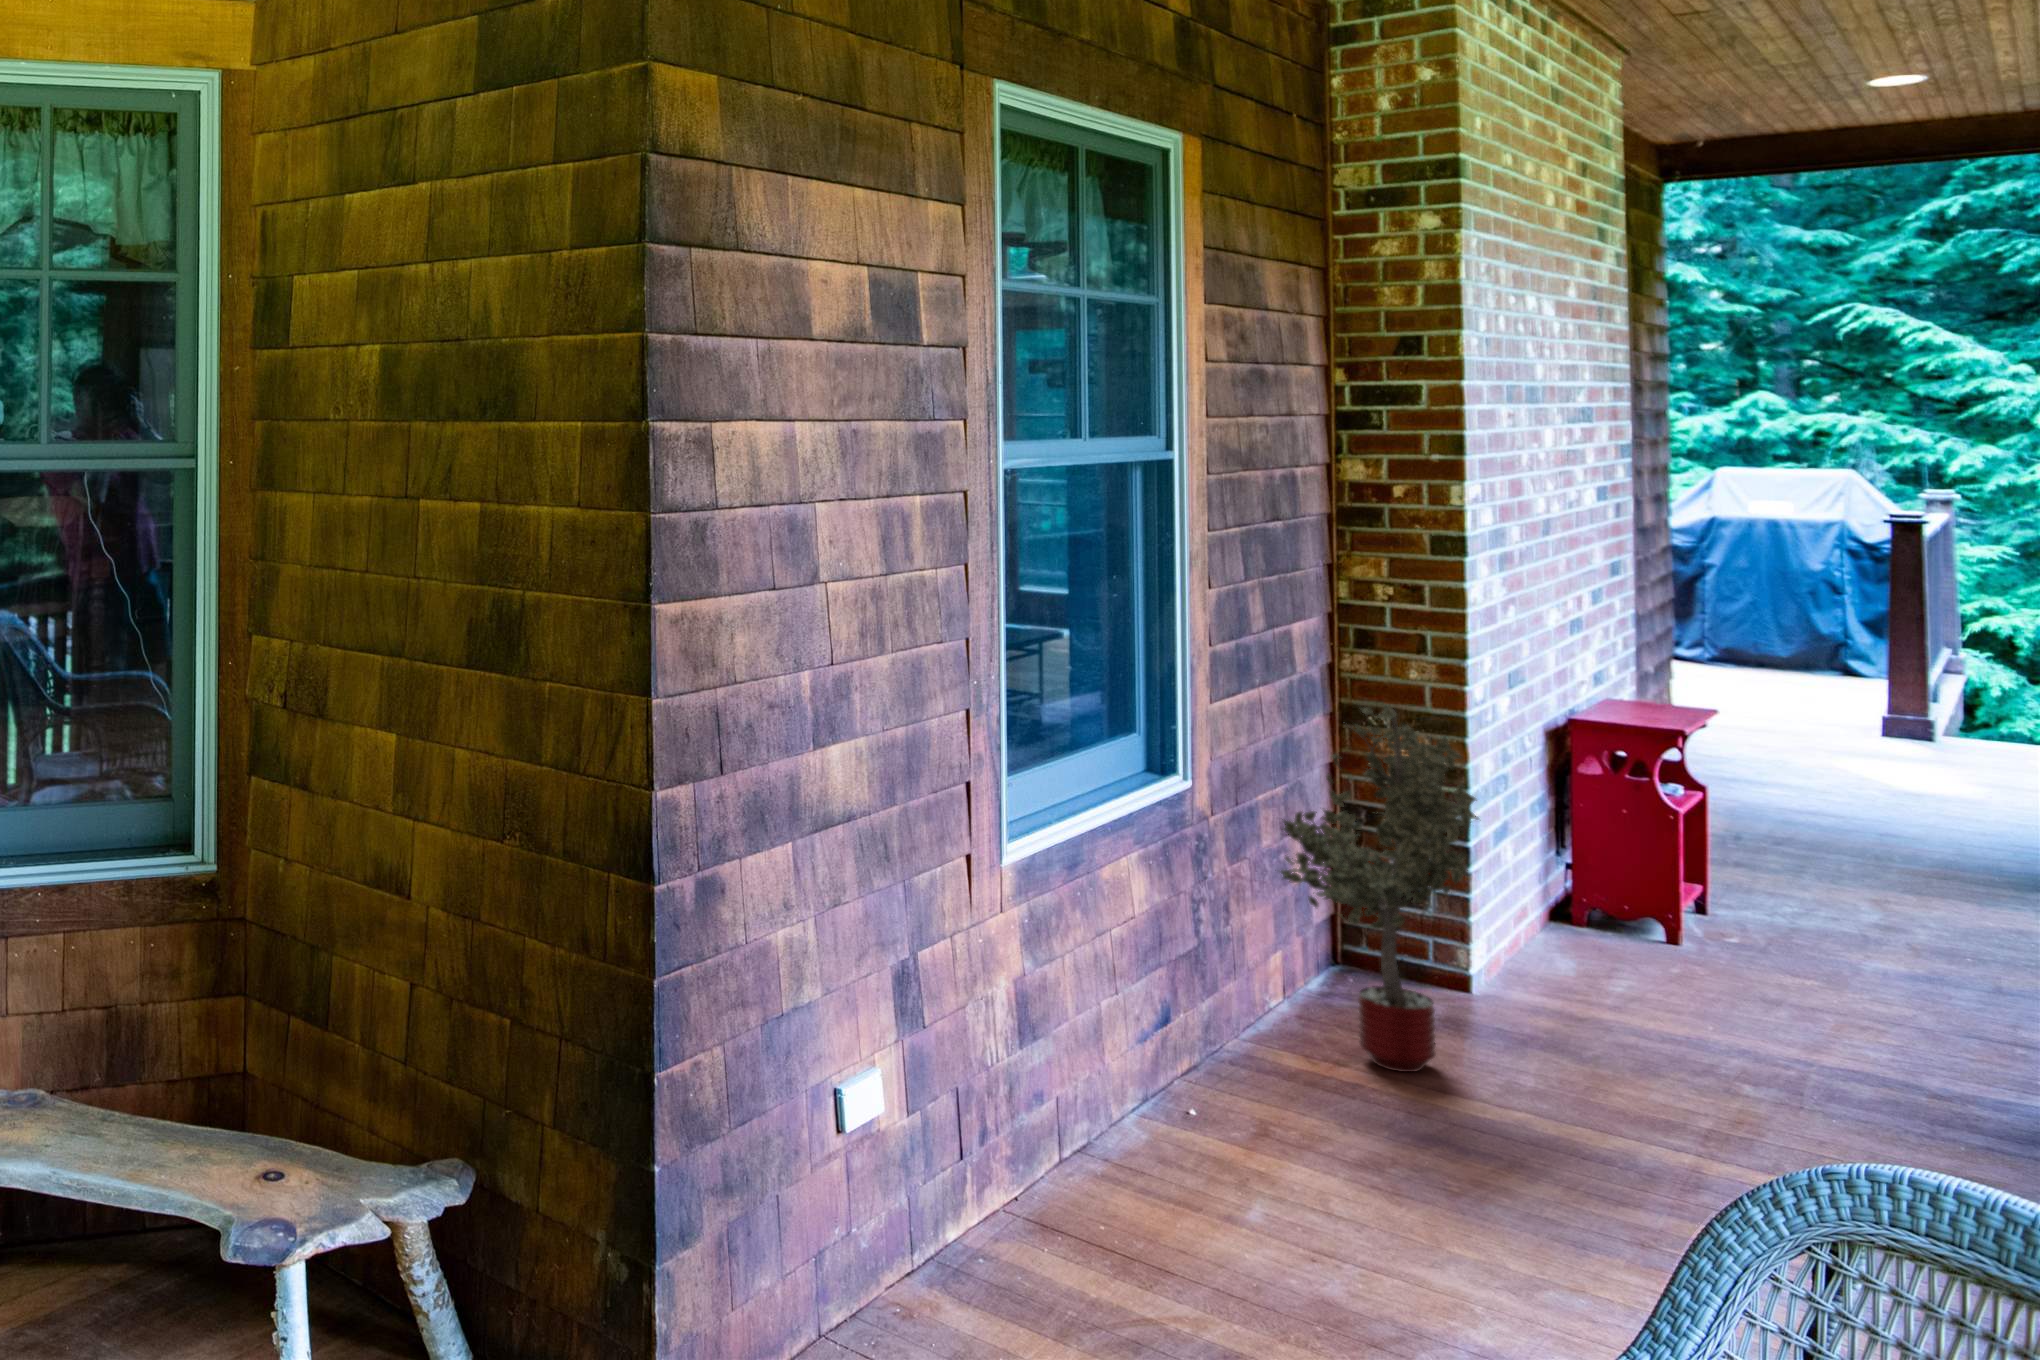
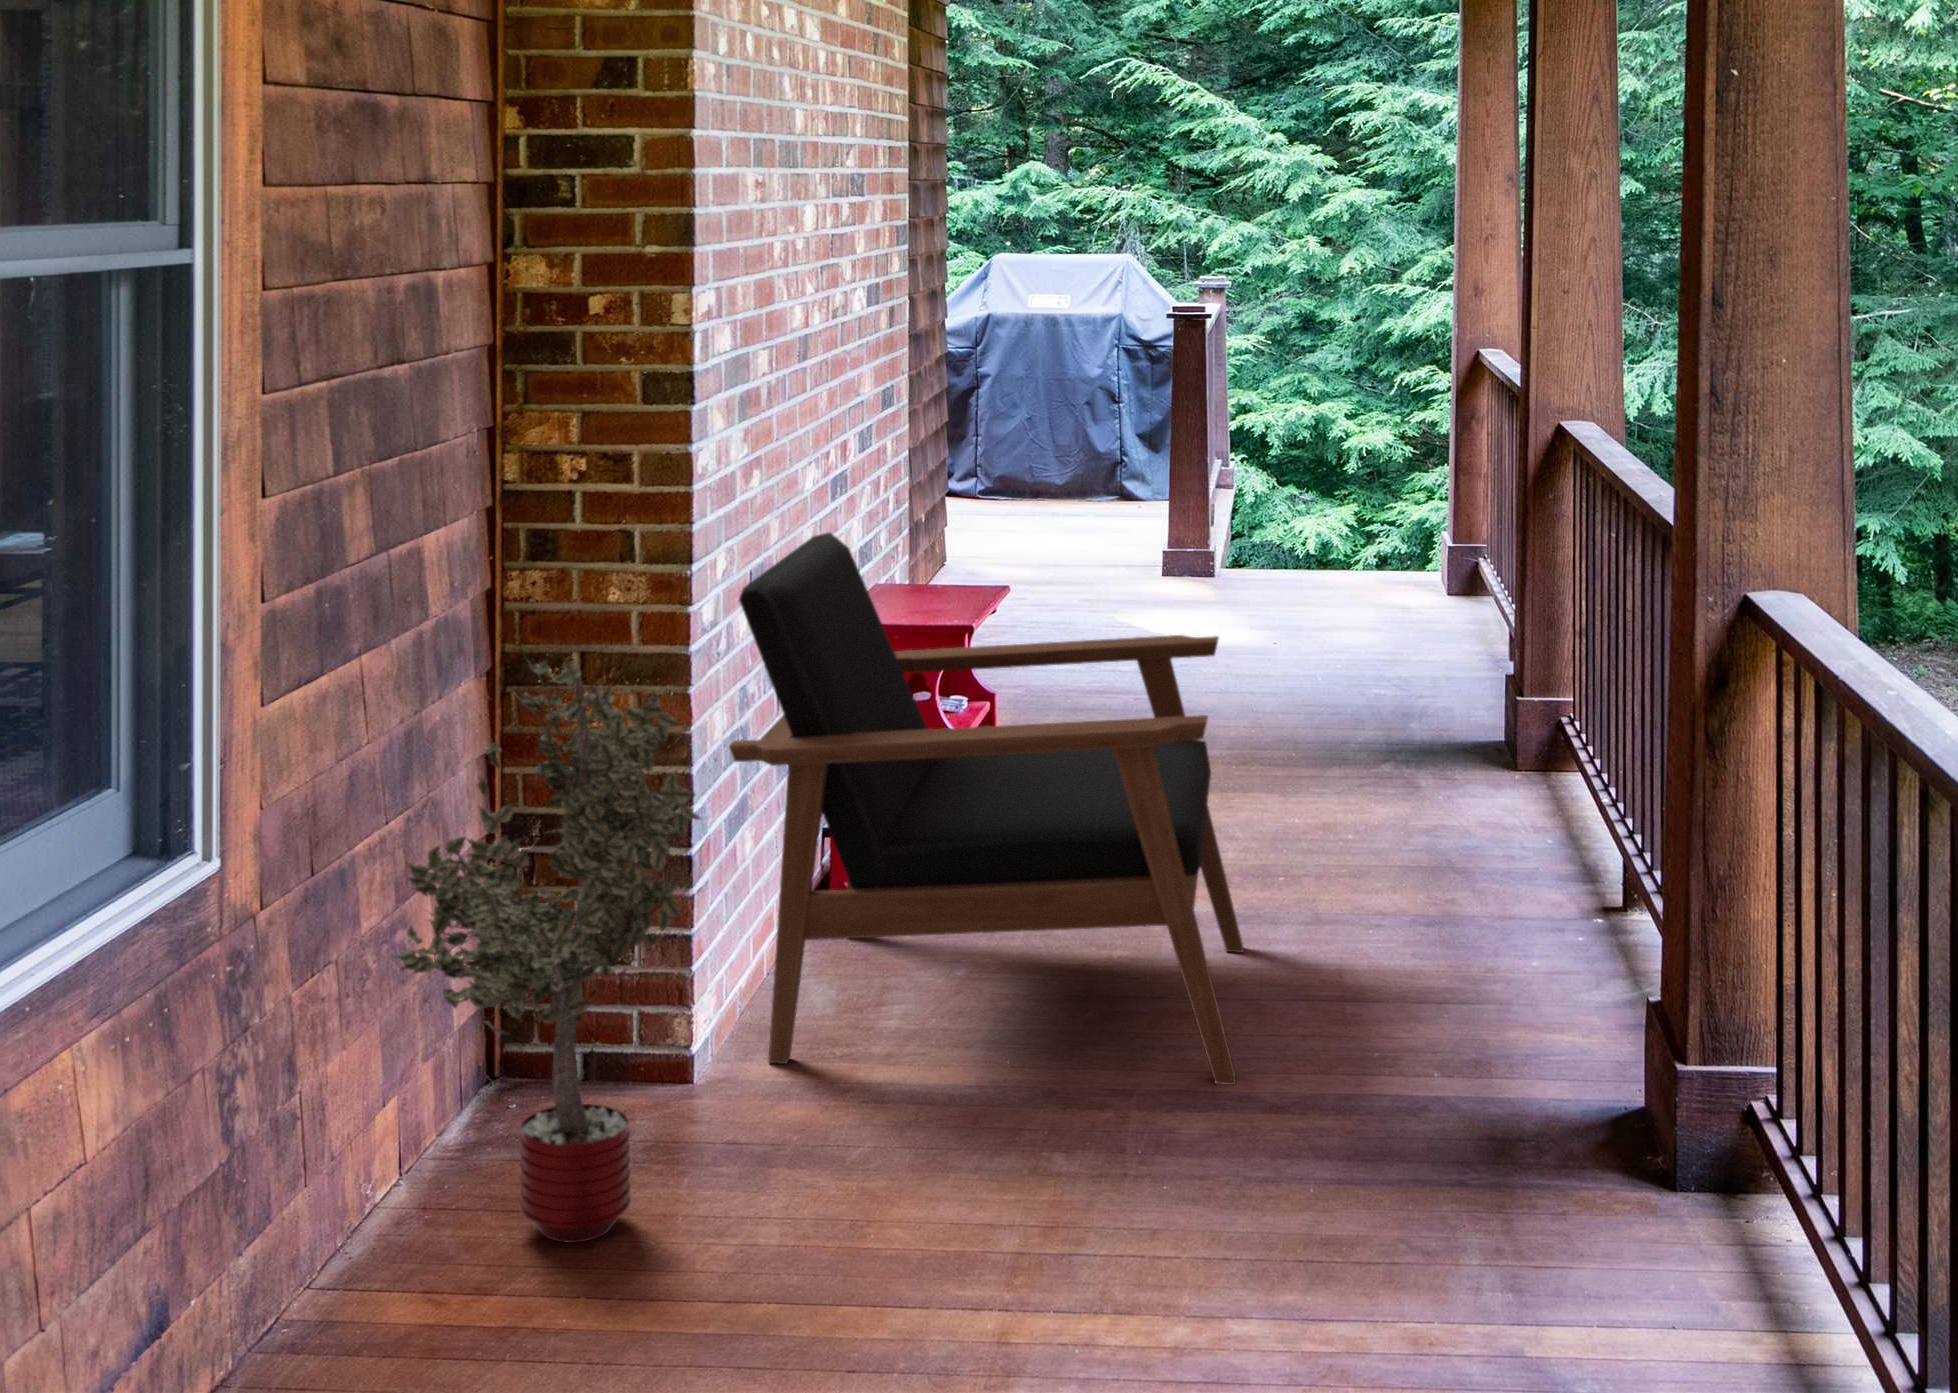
armchair: none [1497,652,1951,1084] -> present [729,532,1244,1085]

